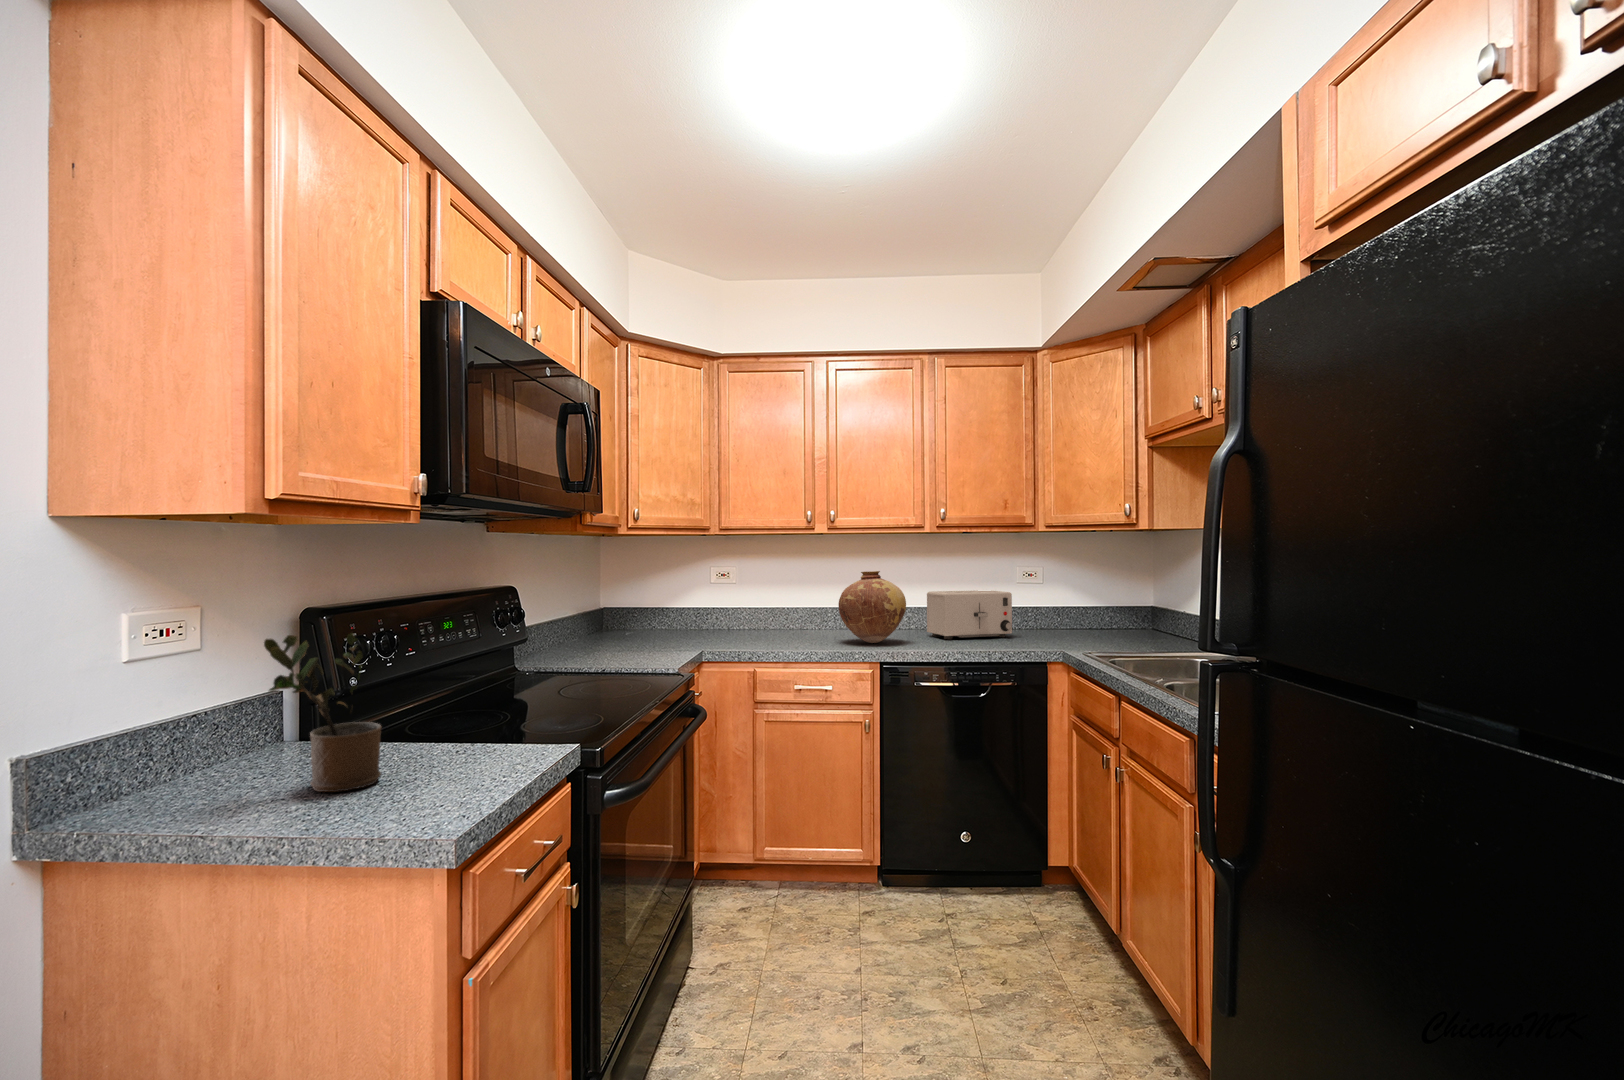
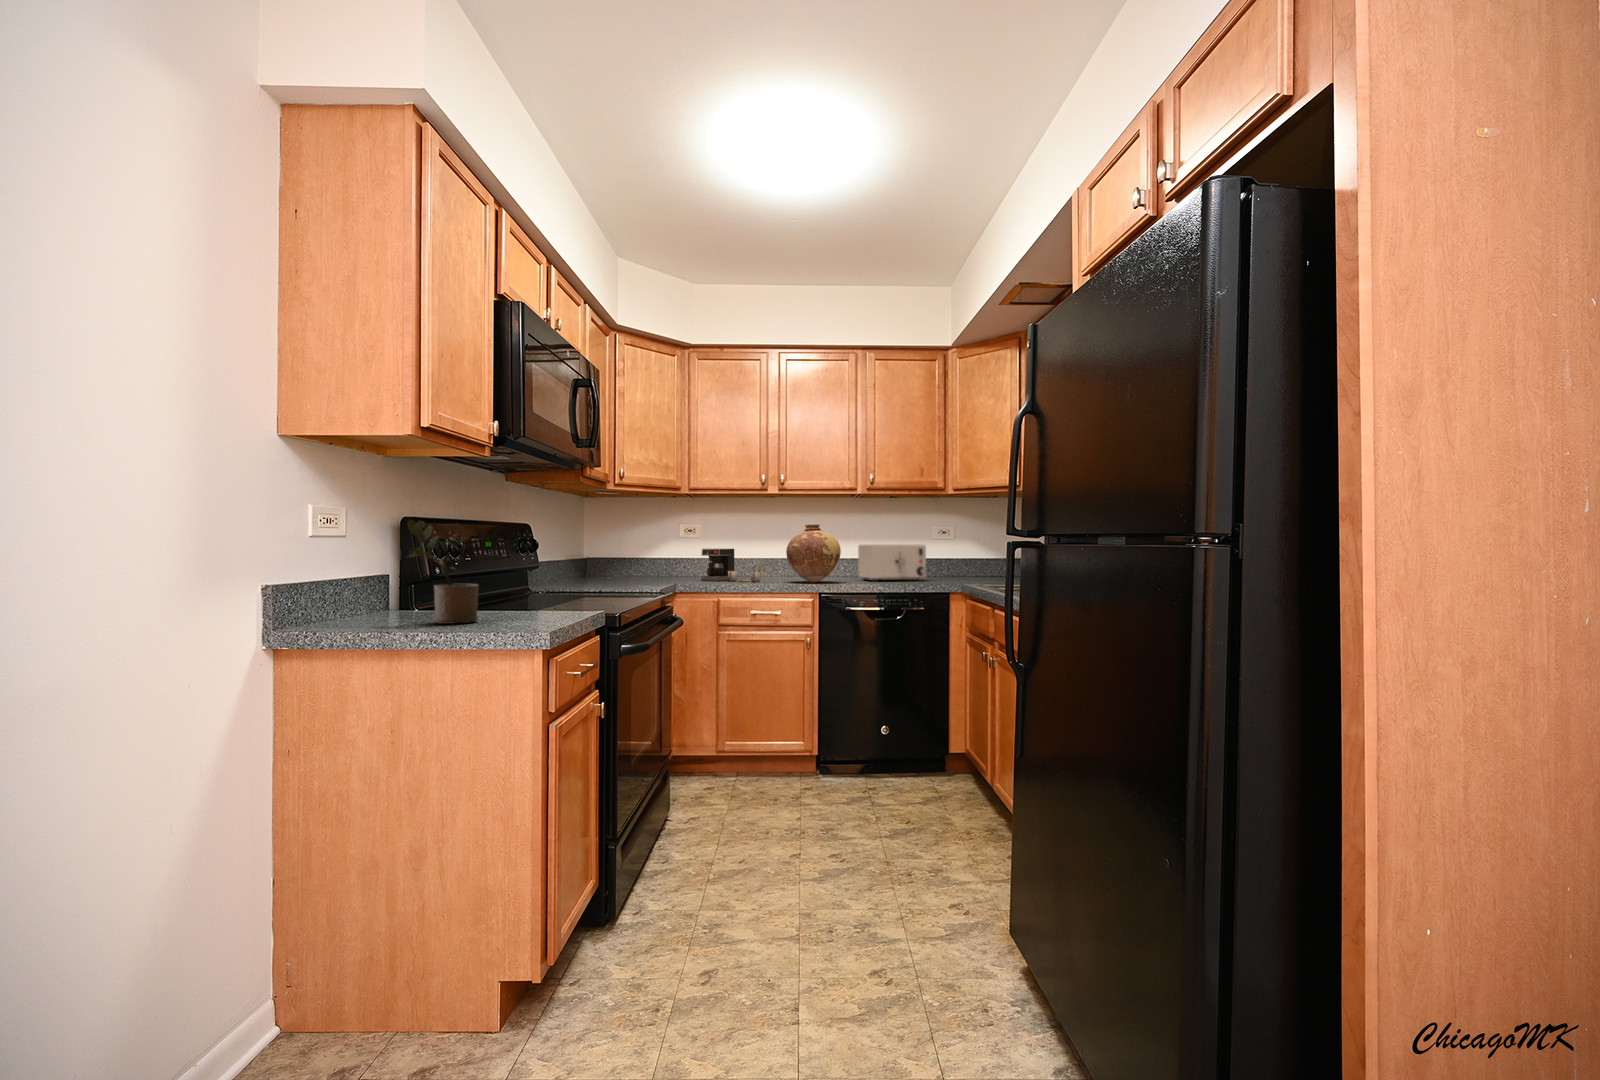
coffee maker: none [735,598,809,642] -> present [701,549,762,582]

